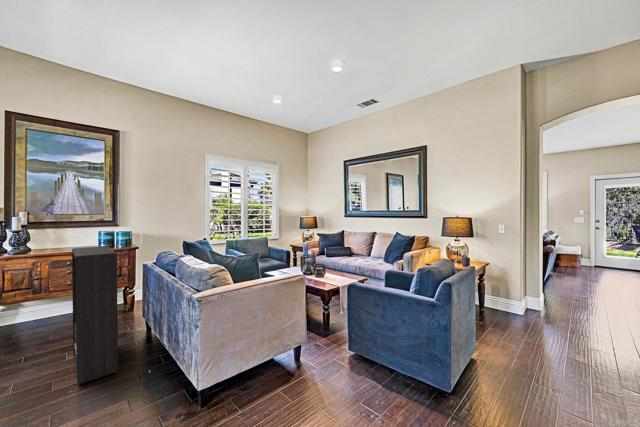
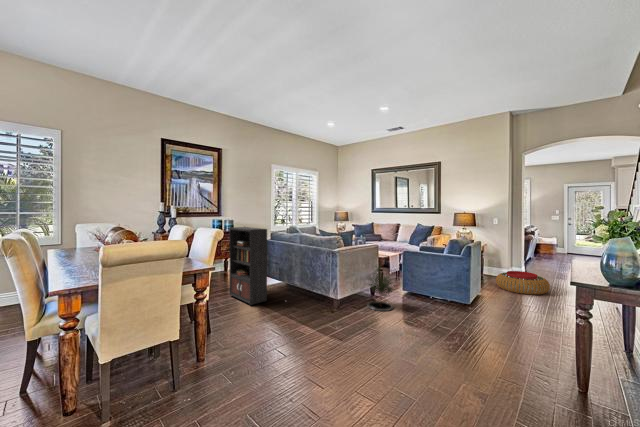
pouf: none [502,309,588,354] -> present [496,271,550,295]
potted tree: none [276,312,324,402] -> present [367,266,395,311]

